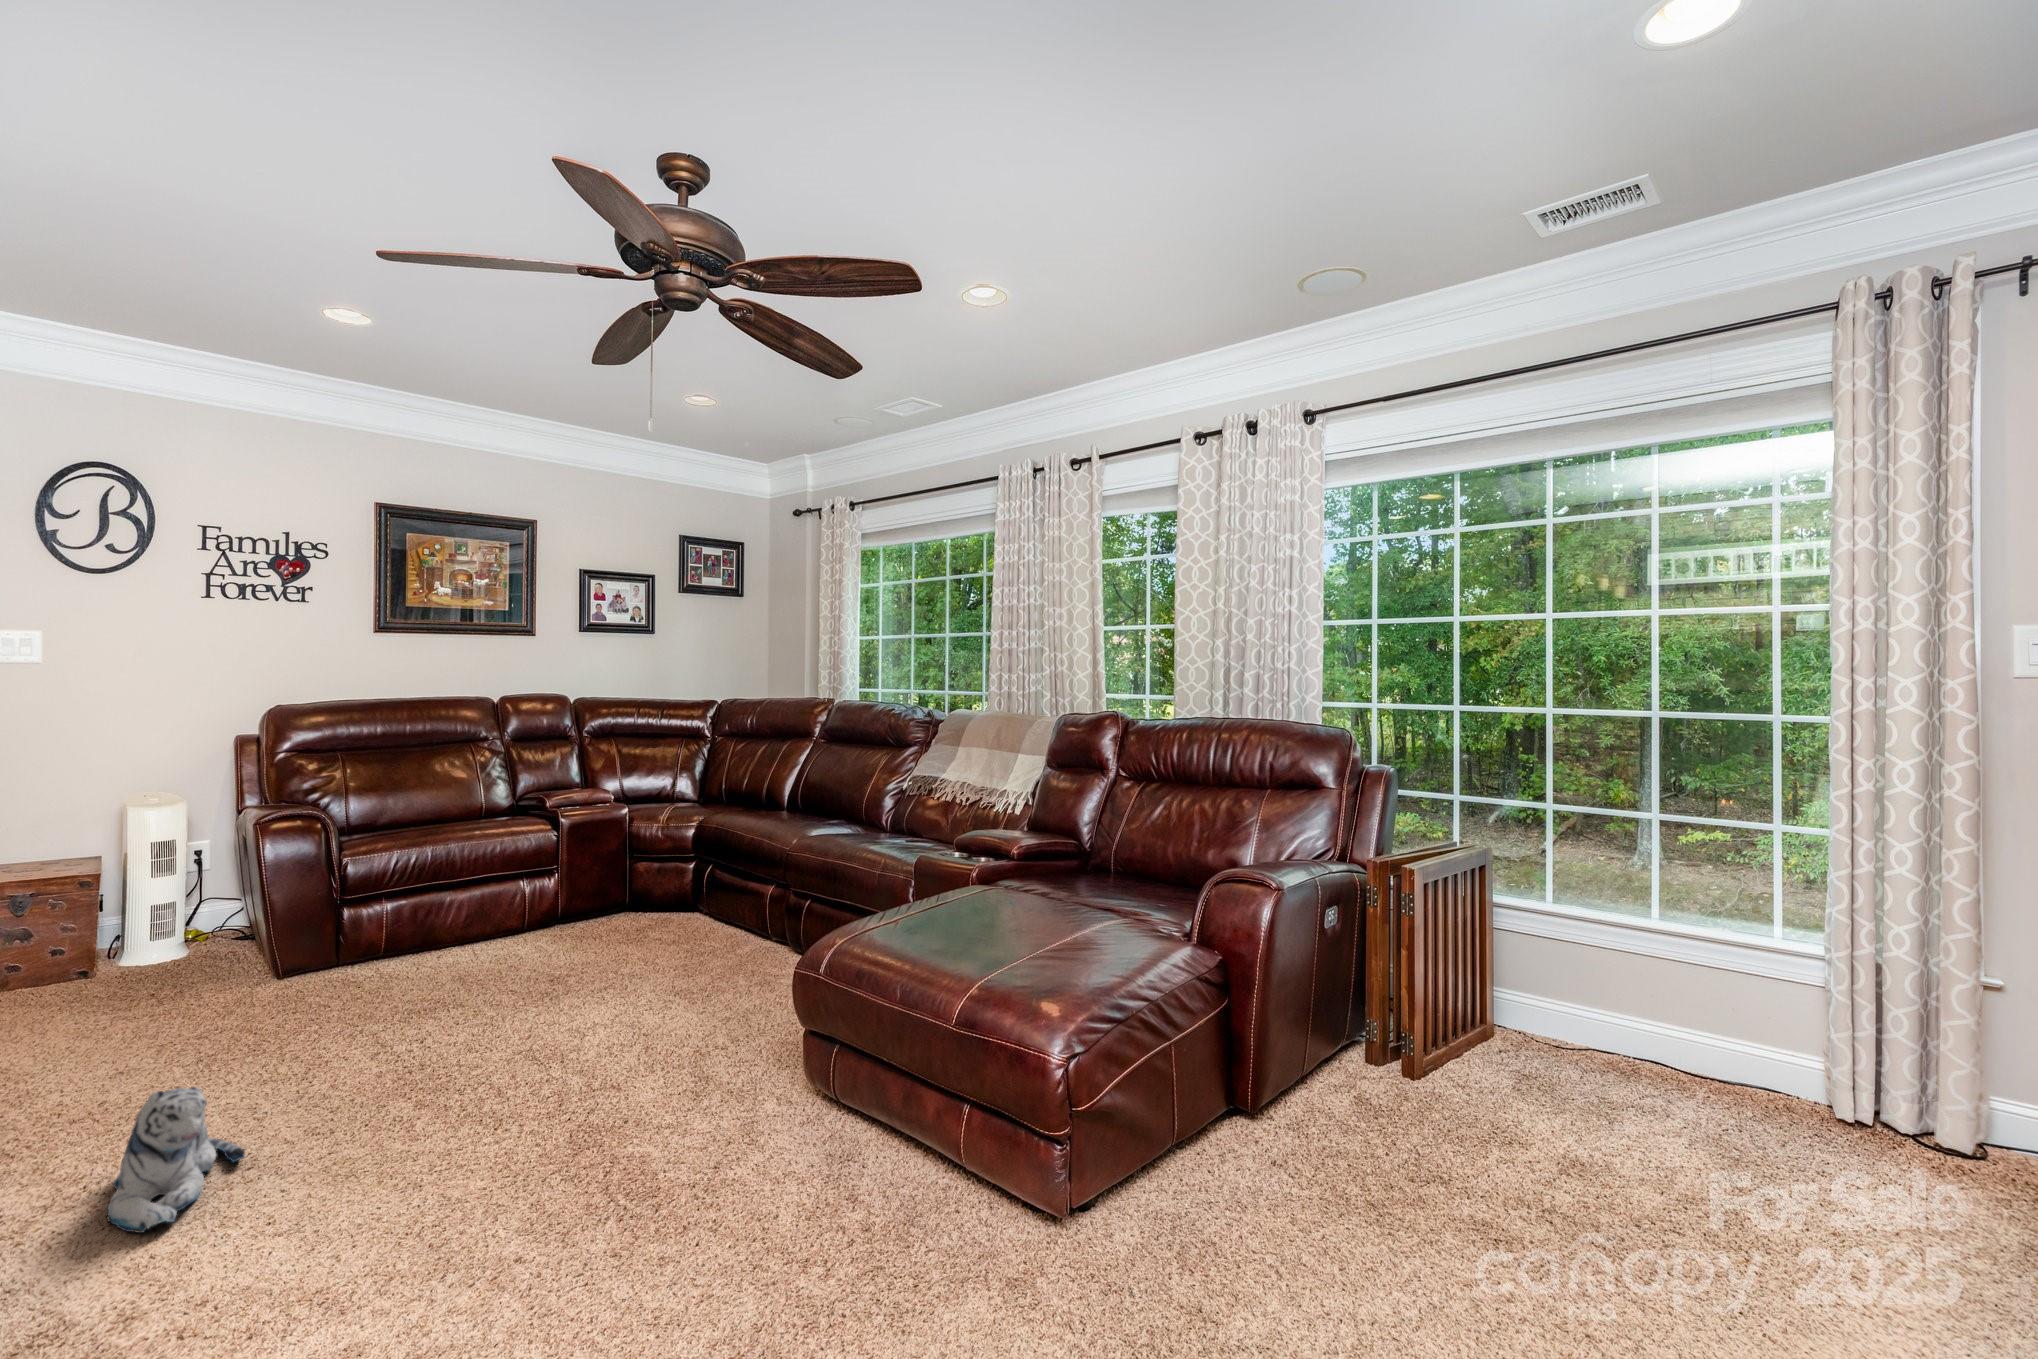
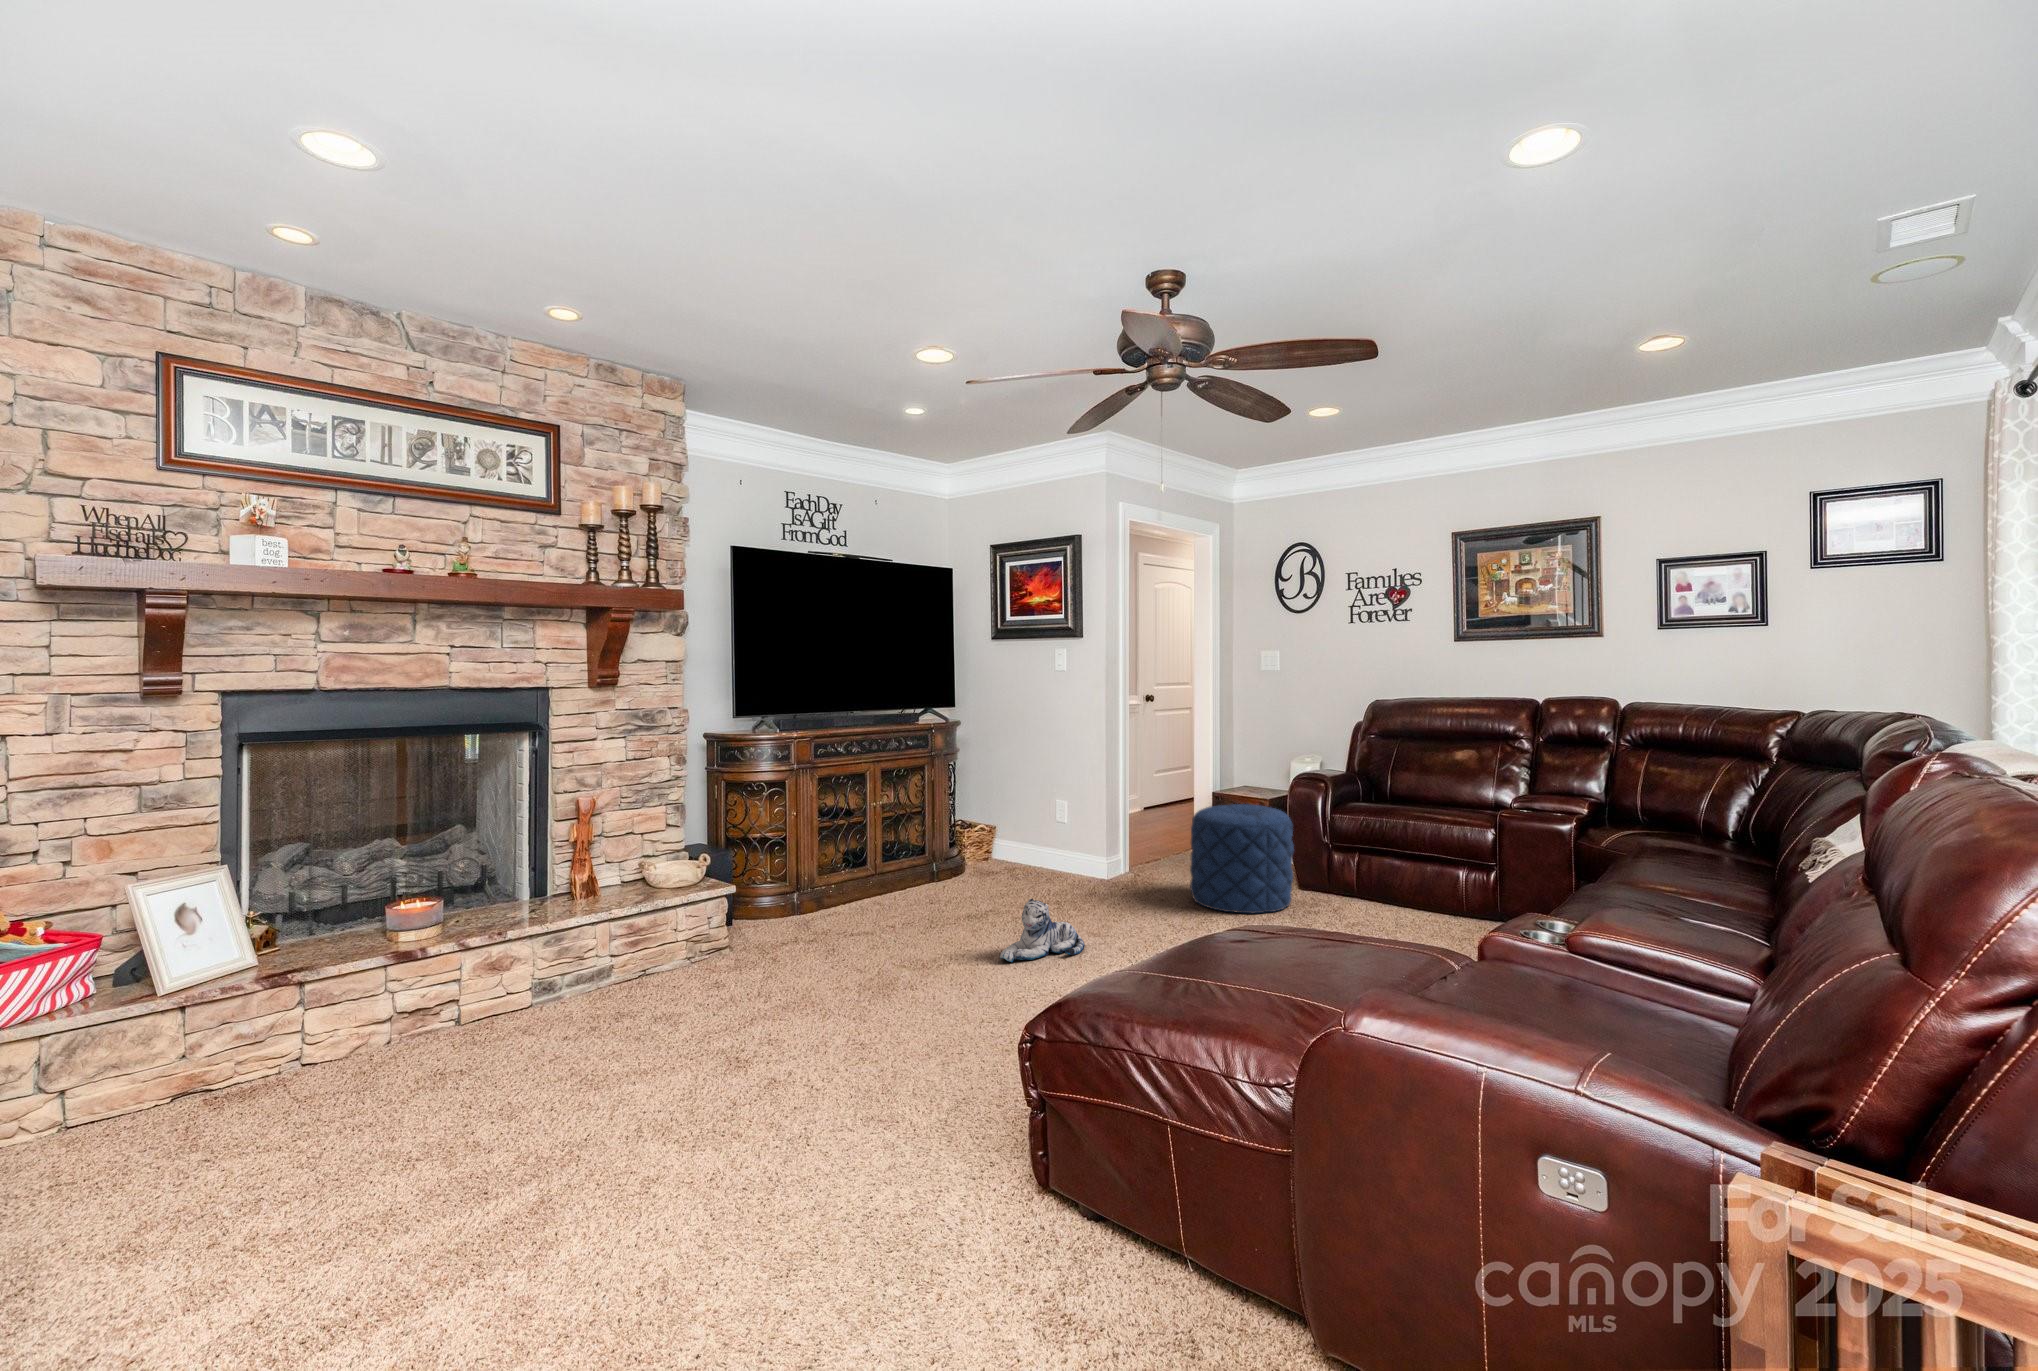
pouf: none [130,861,329,1037] -> present [1190,804,1294,913]

